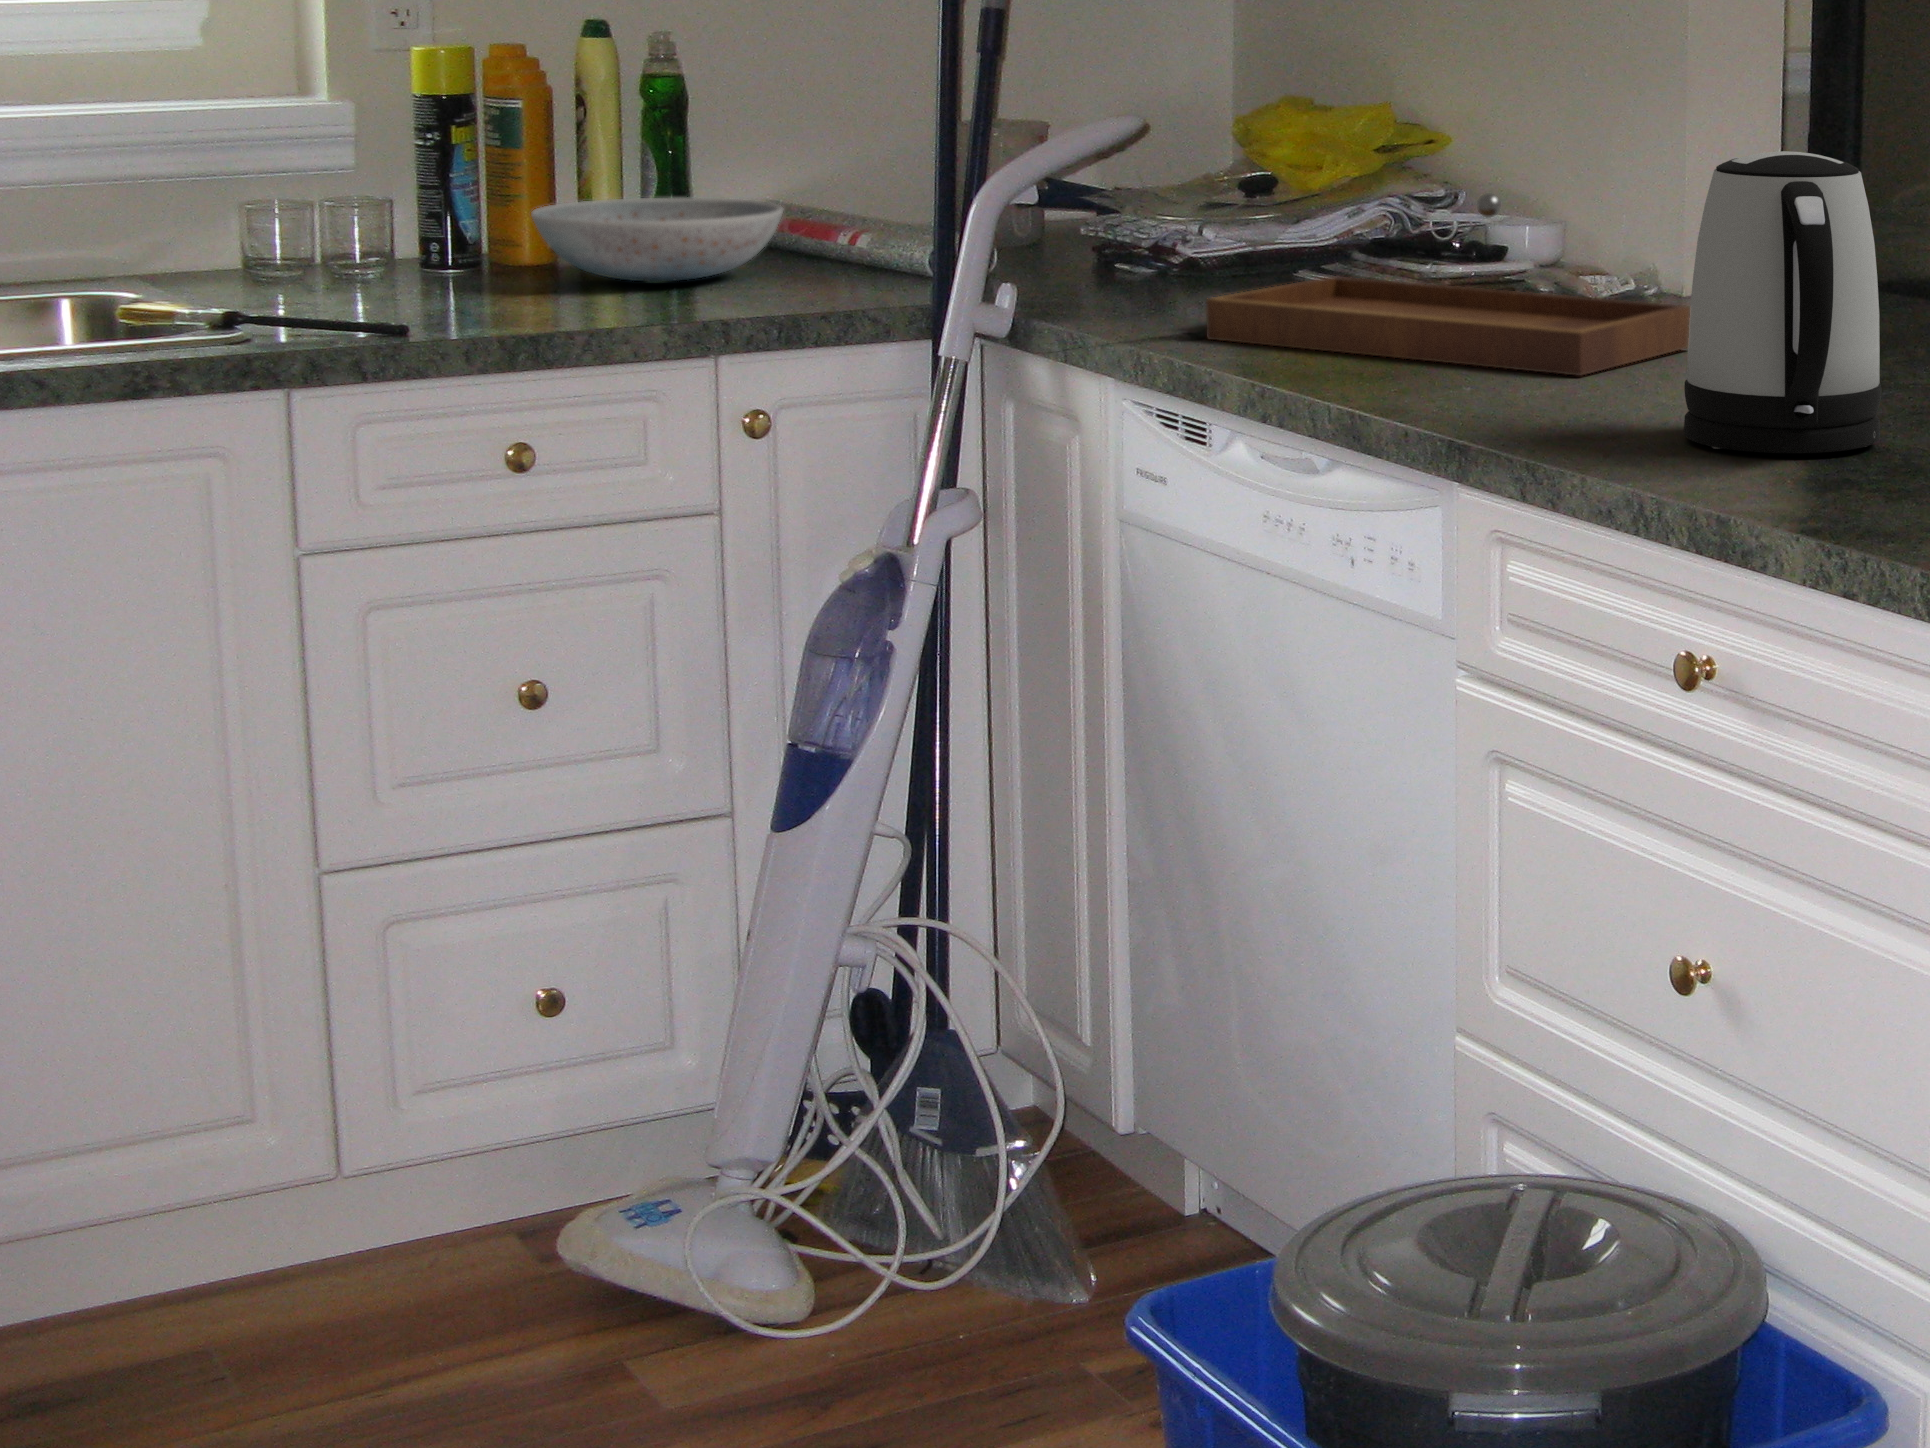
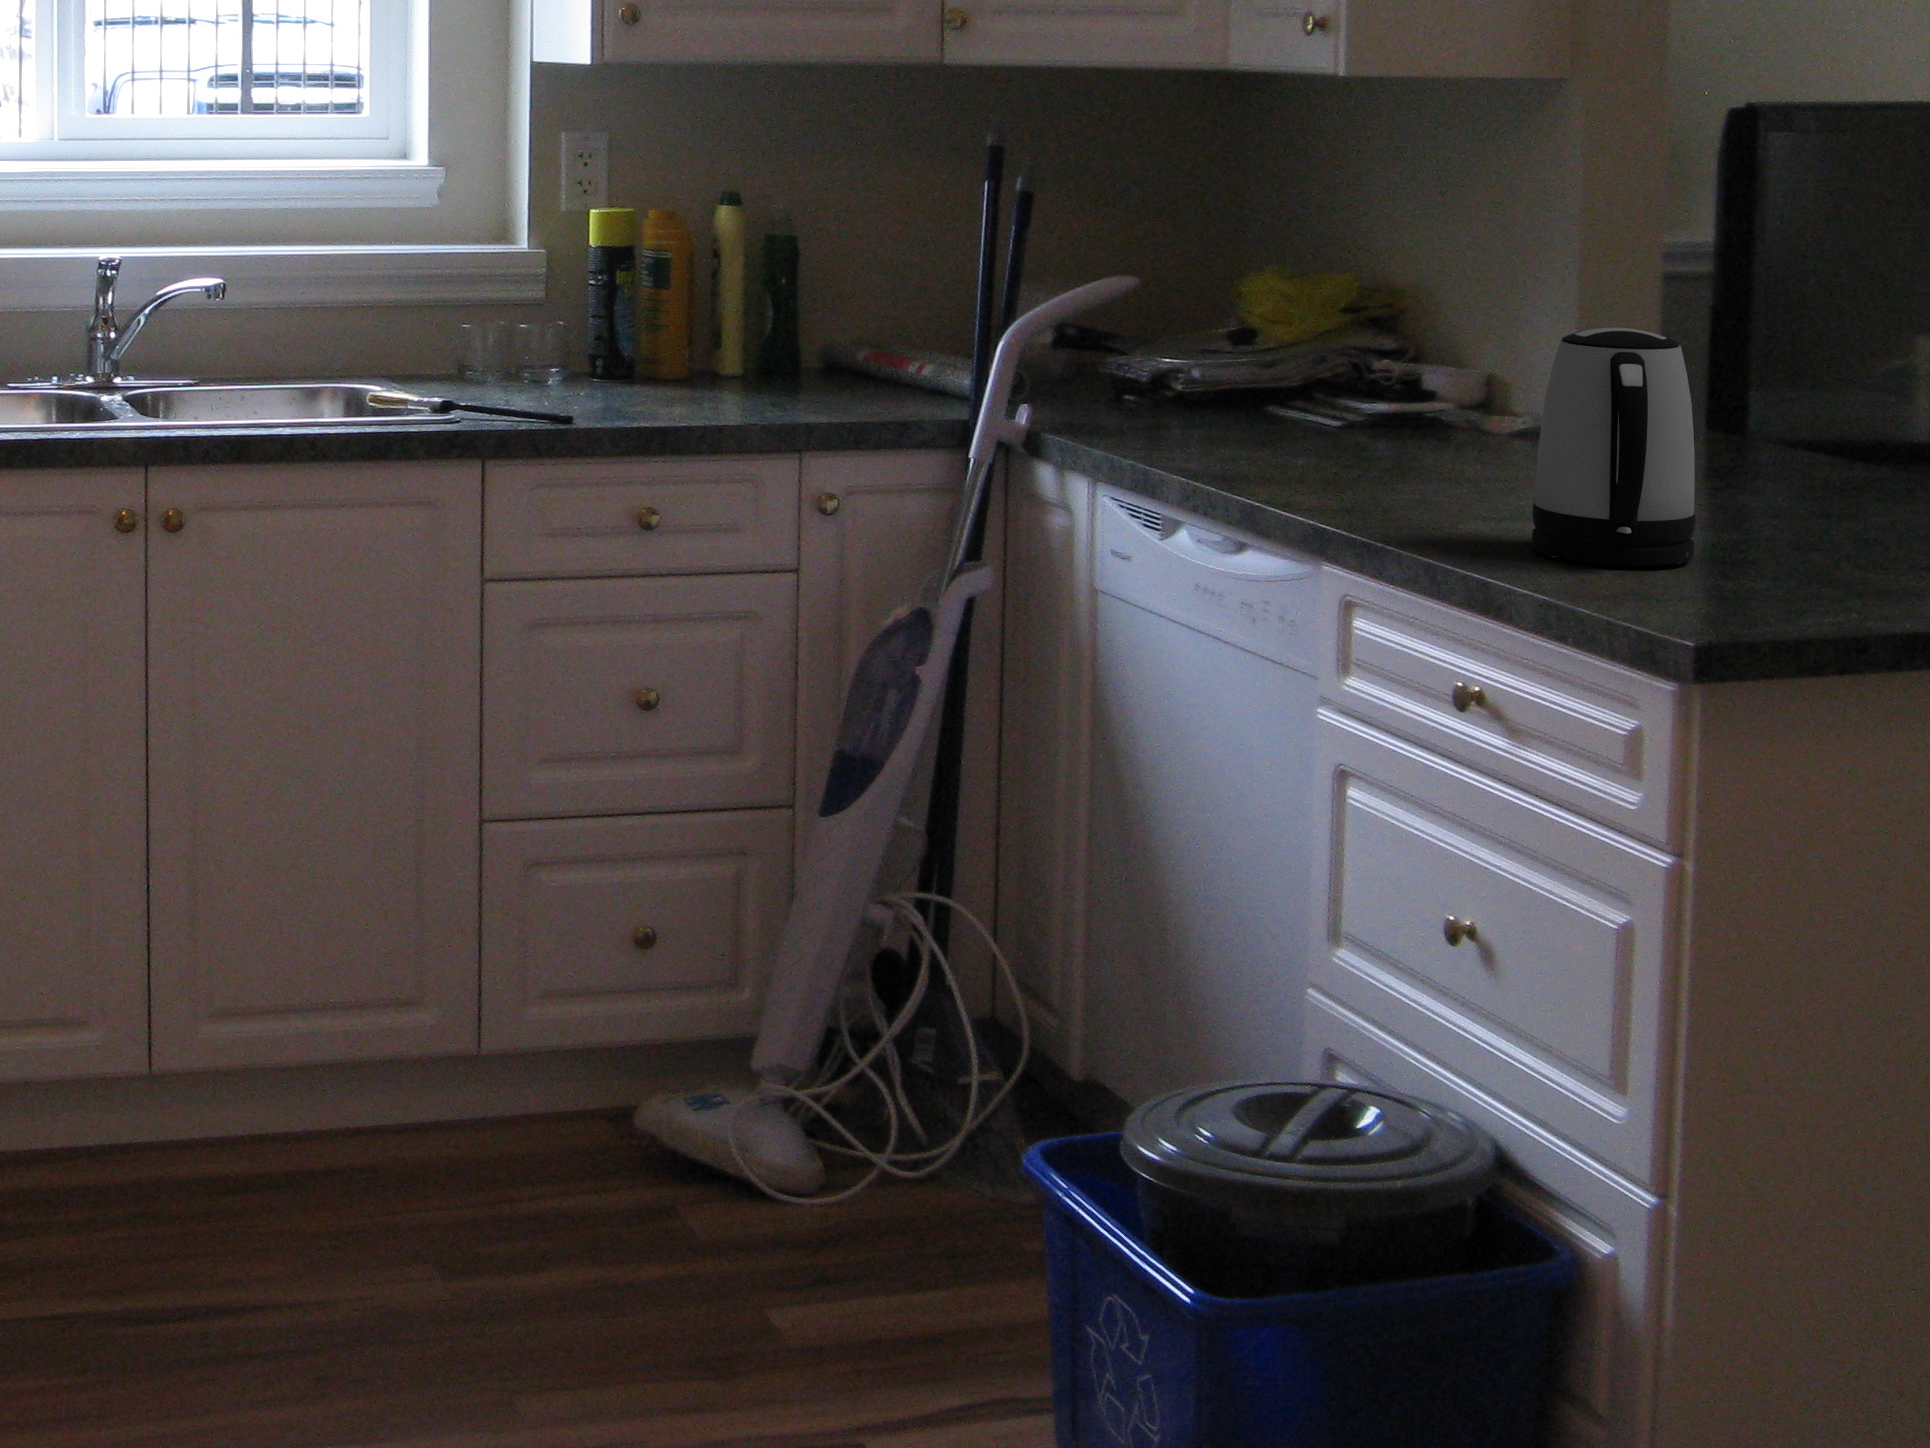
tray: present [1206,193,1690,376] -> none [1168,348,1568,498]
dish: present [531,198,783,282] -> none [665,324,849,388]

